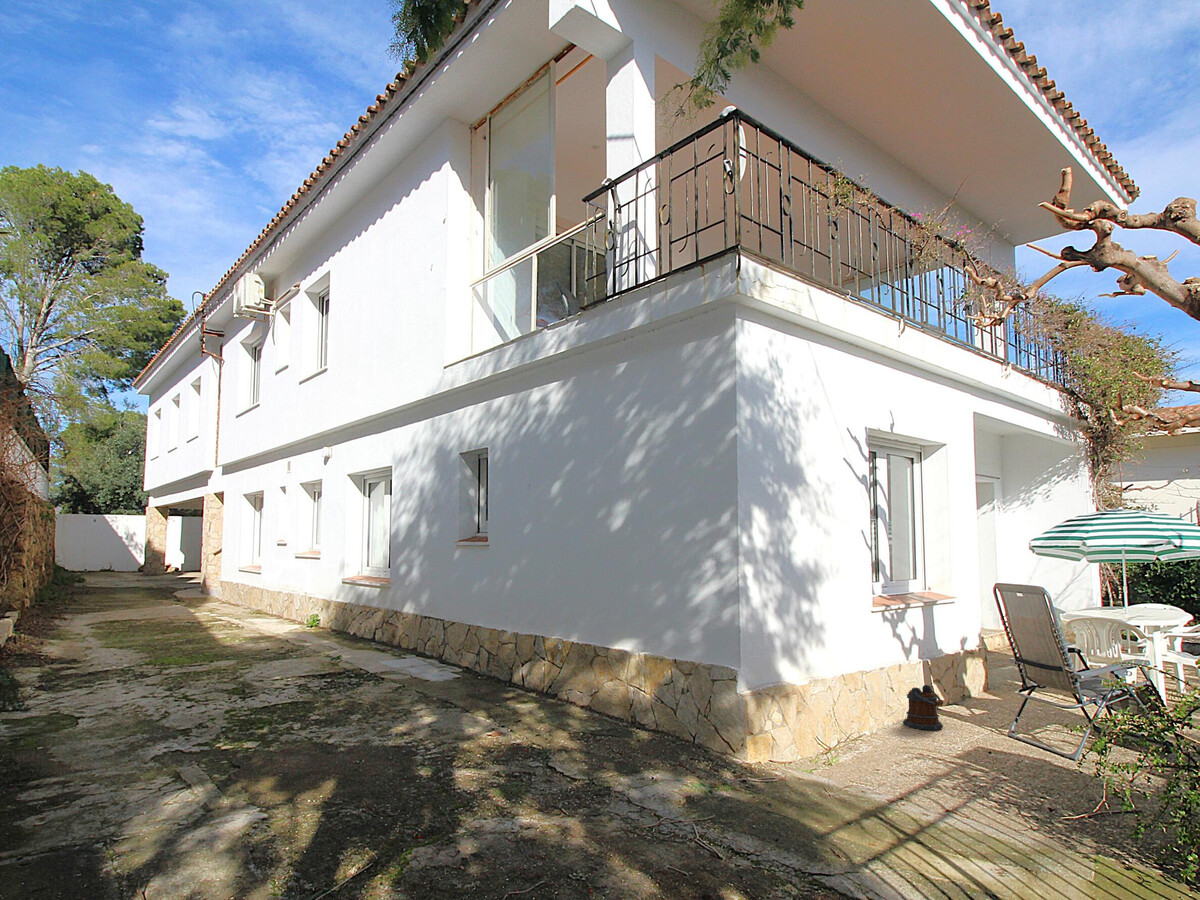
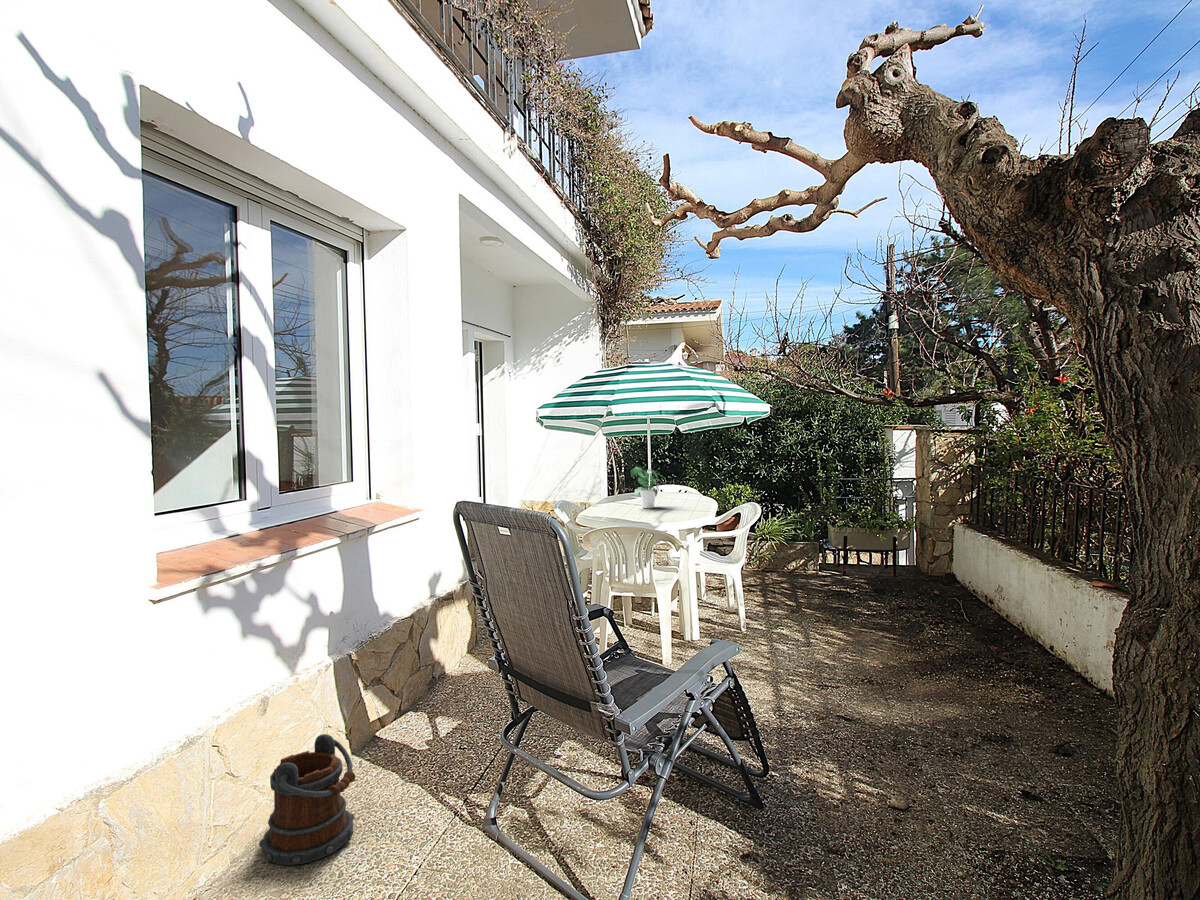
potted plant: none [1107,584,1133,616] -> present [631,467,659,508]

